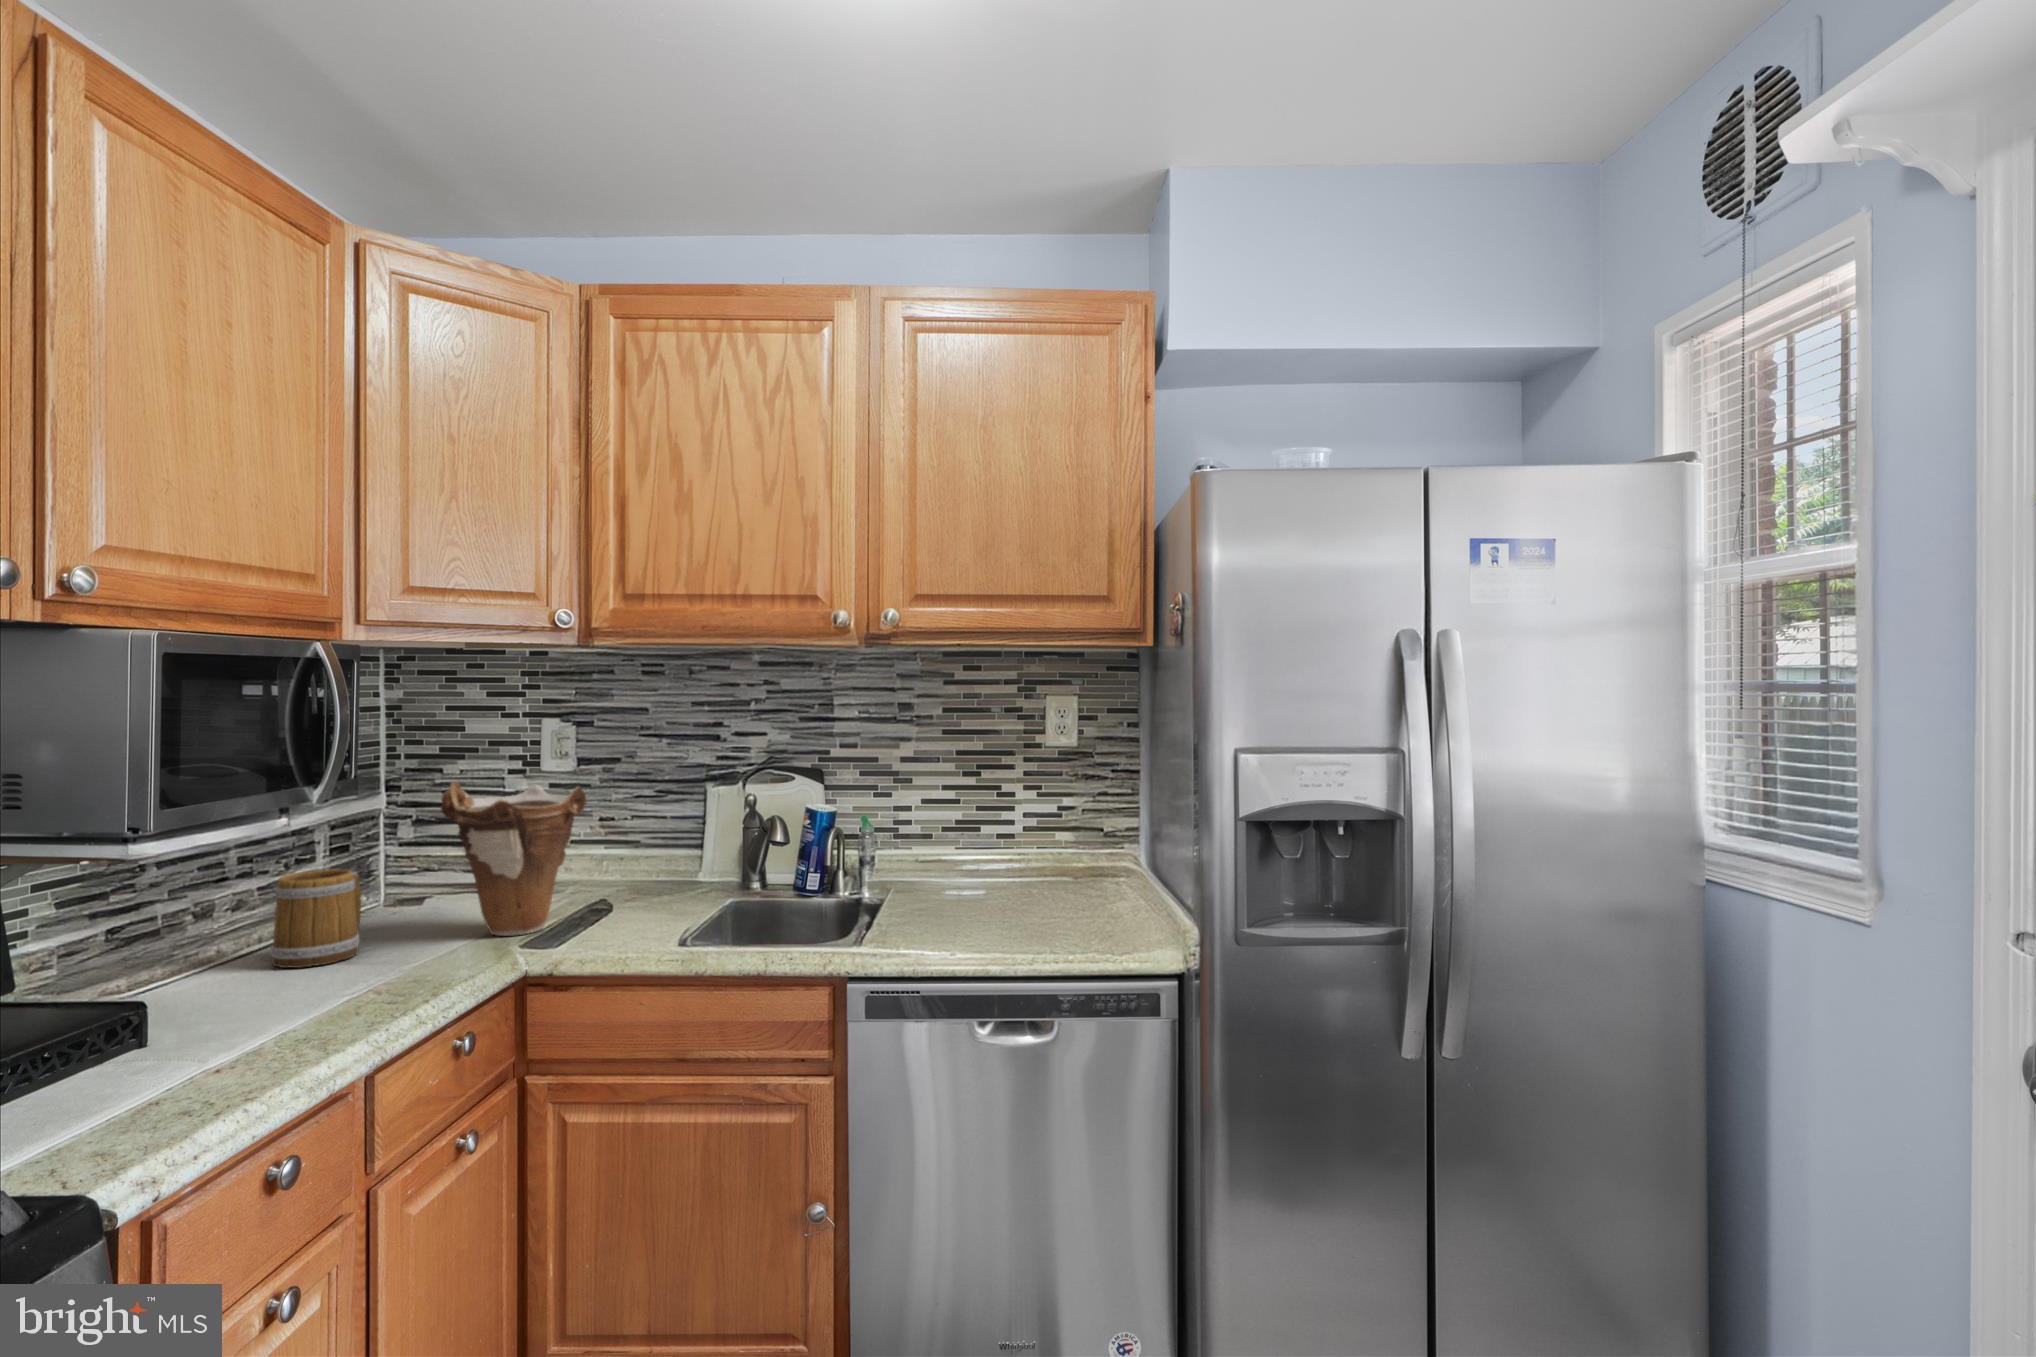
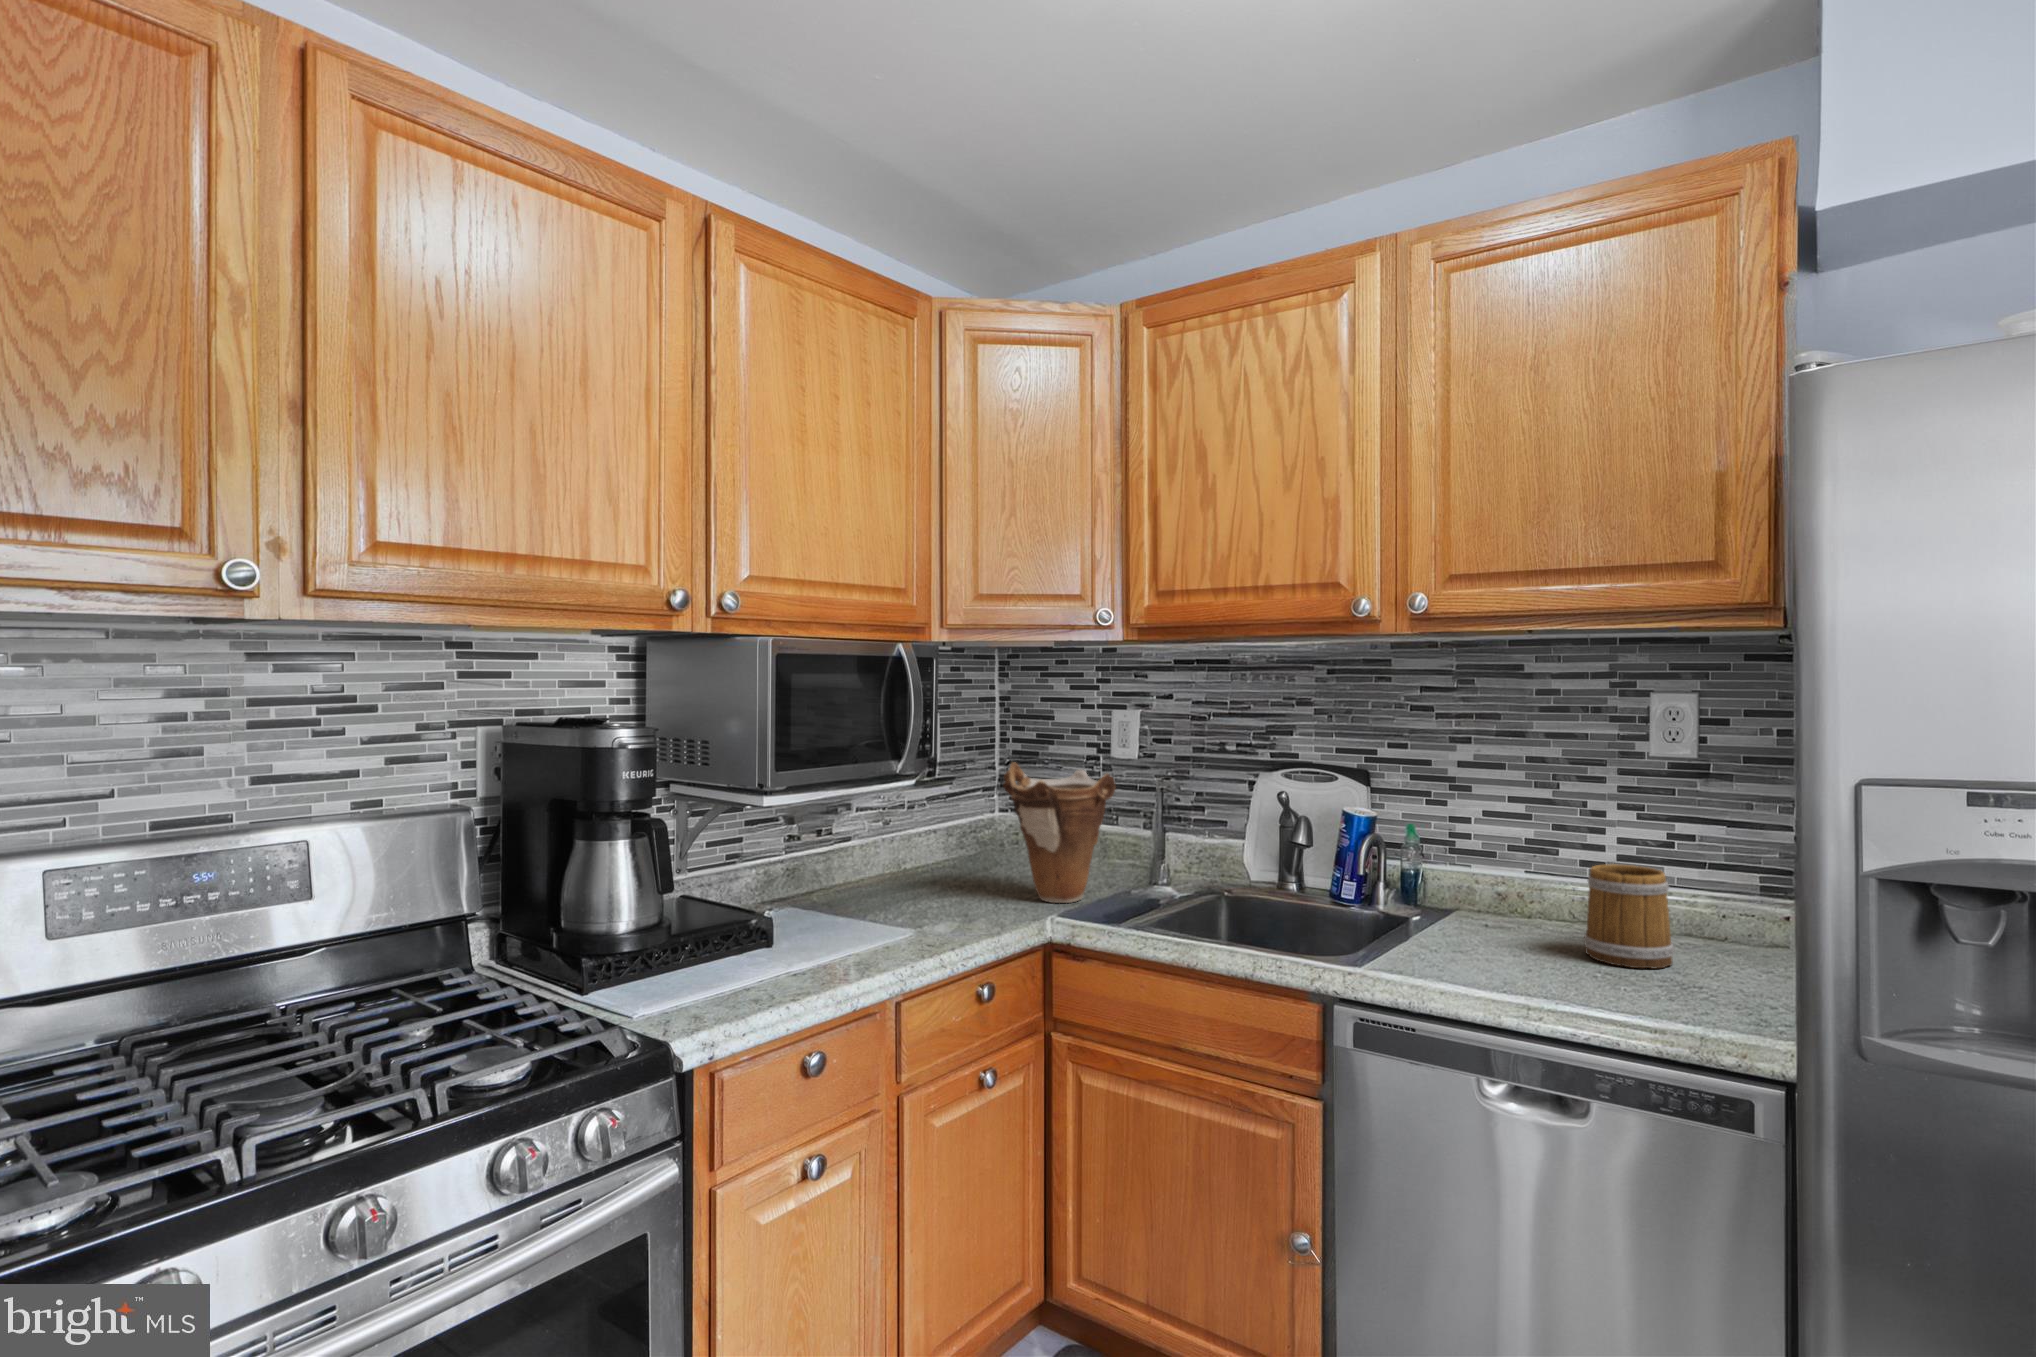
mug: present [270,869,361,968] -> present [1584,864,1674,968]

